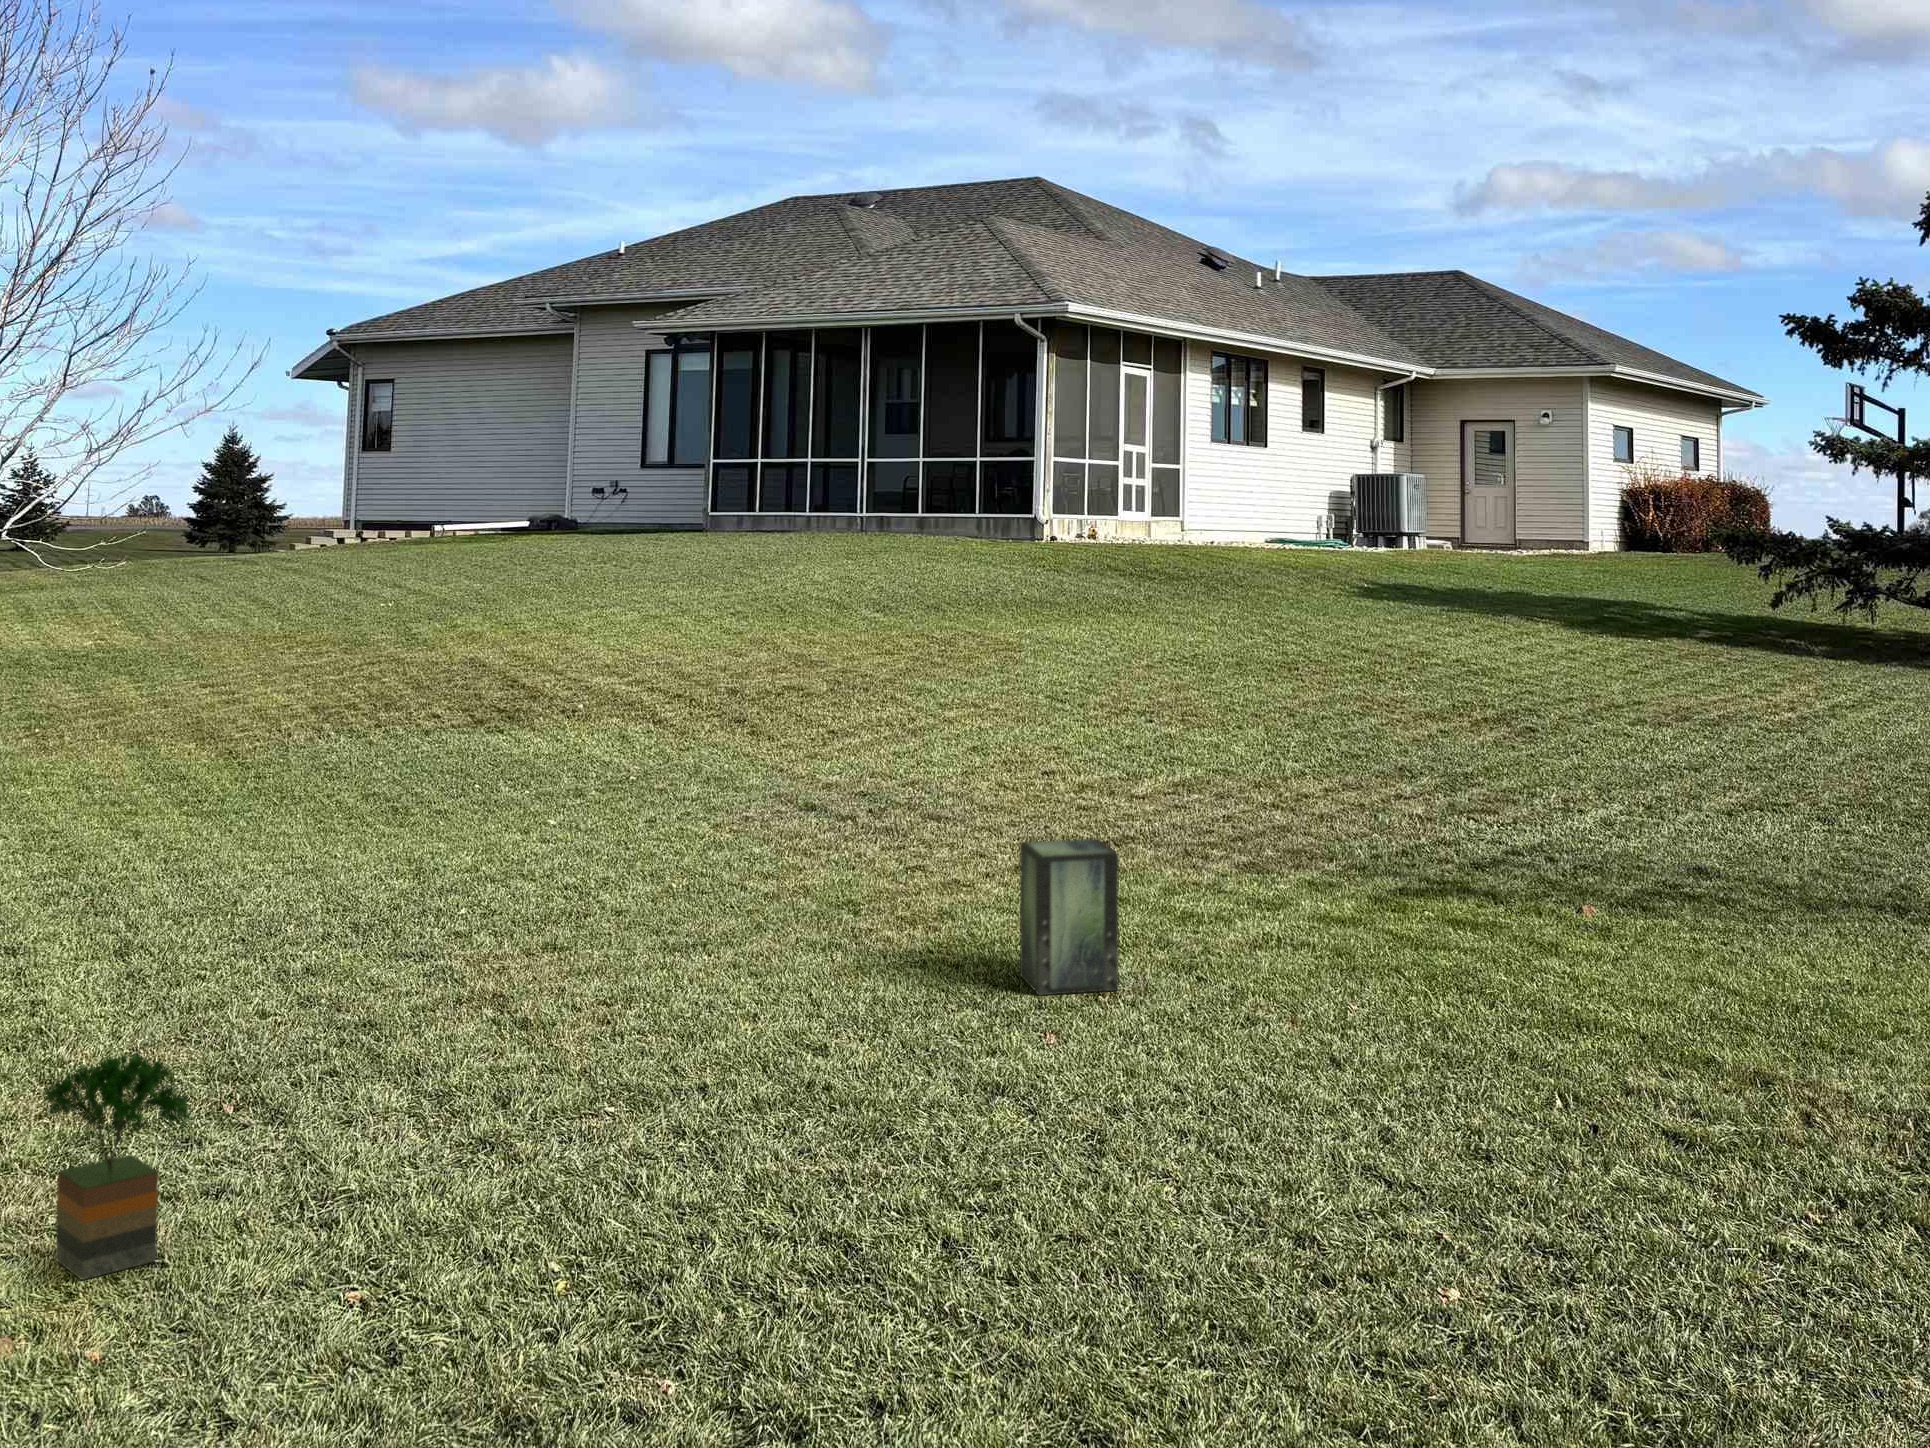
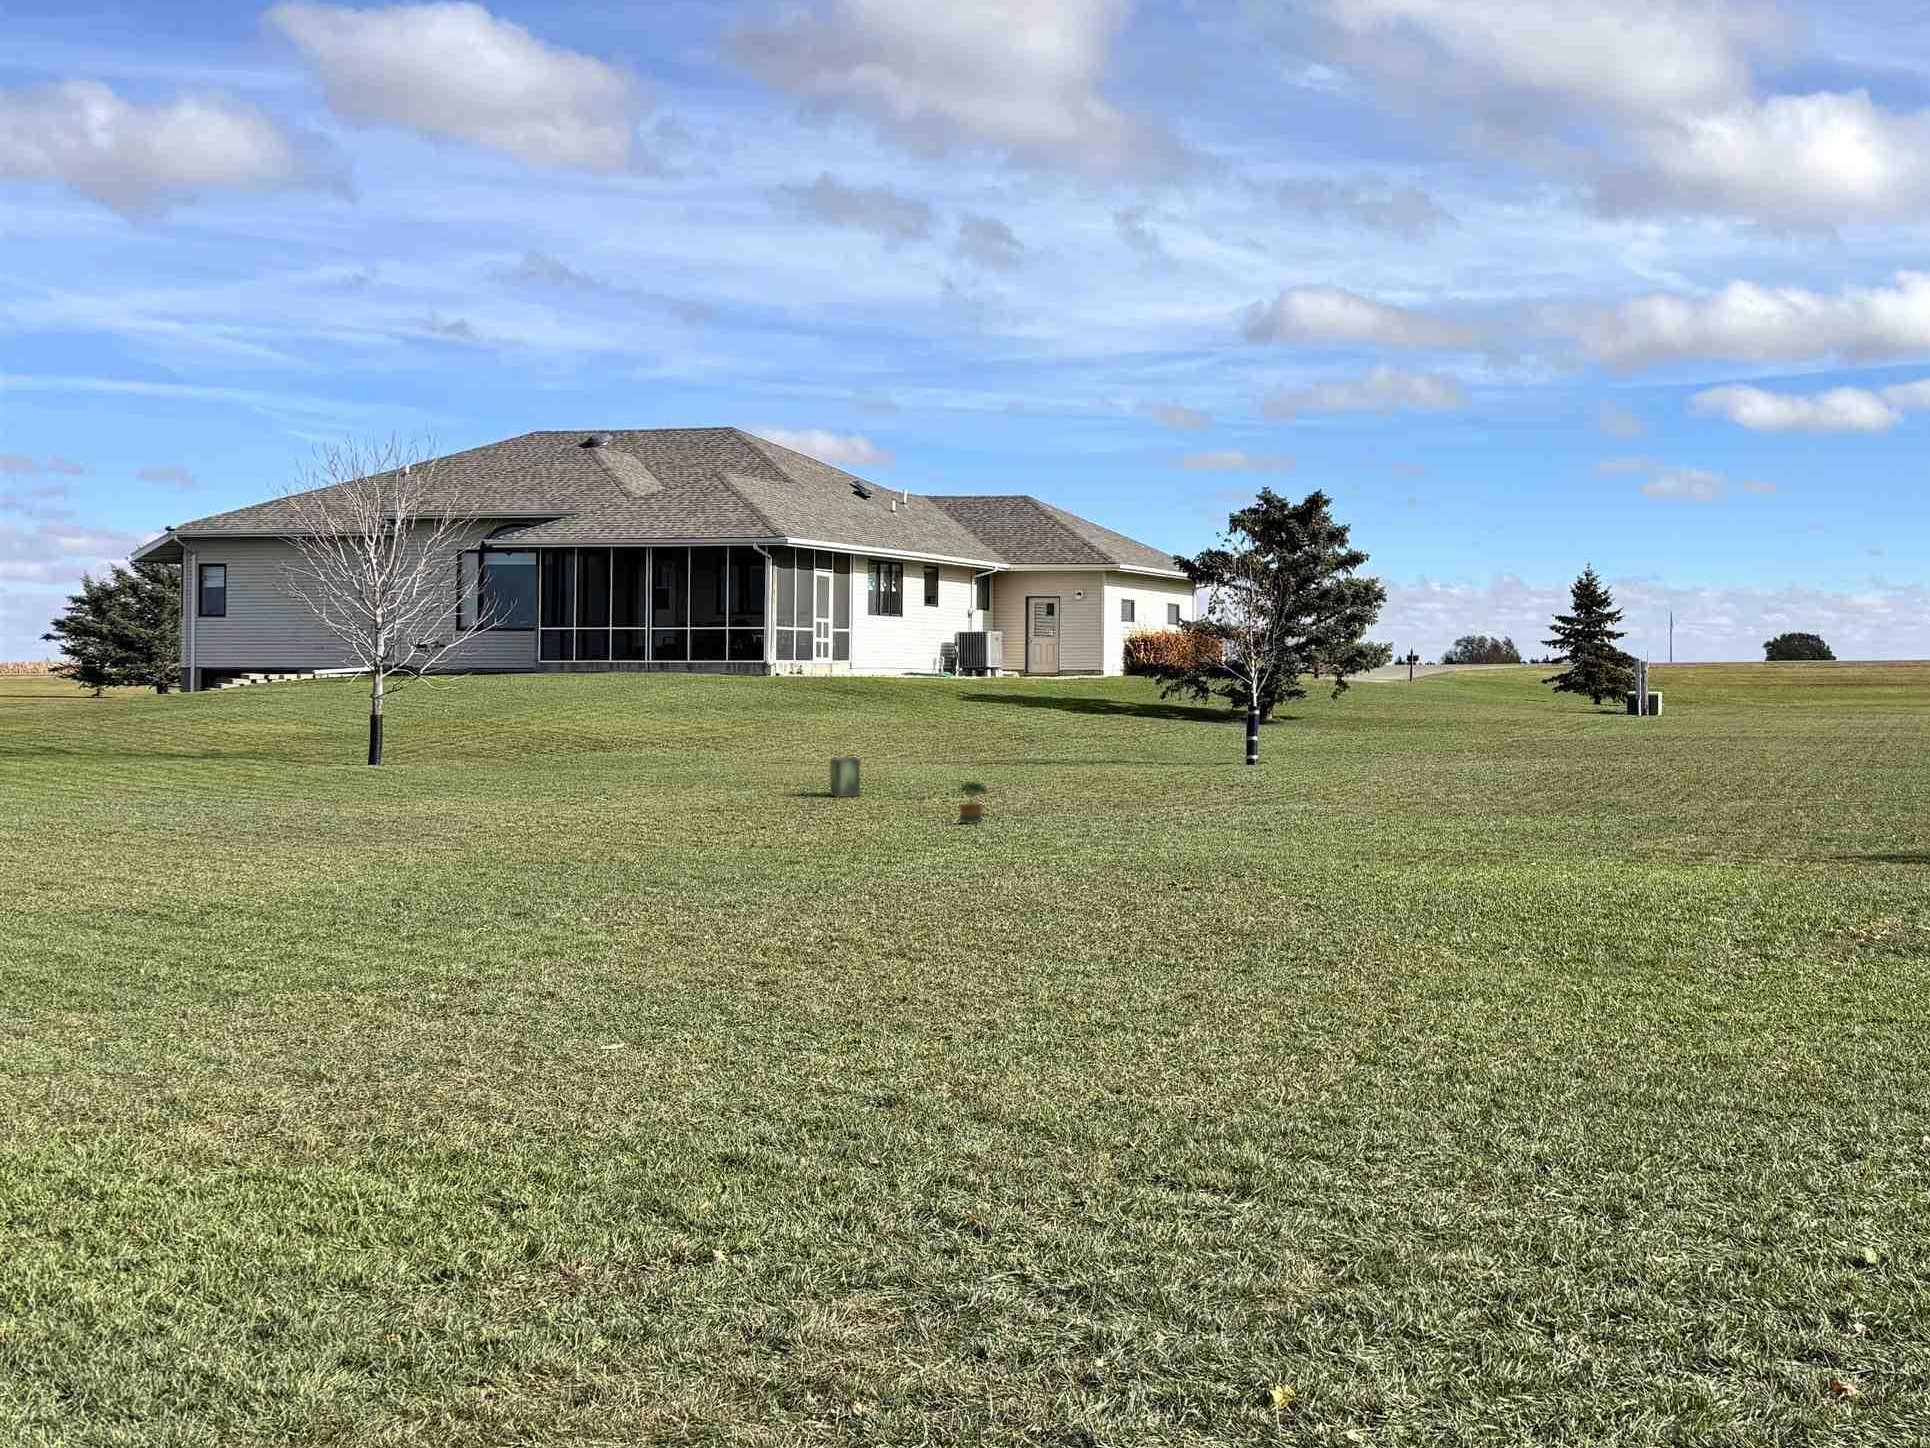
potted tree: present [43,1054,192,1280] -> present [957,782,987,823]

